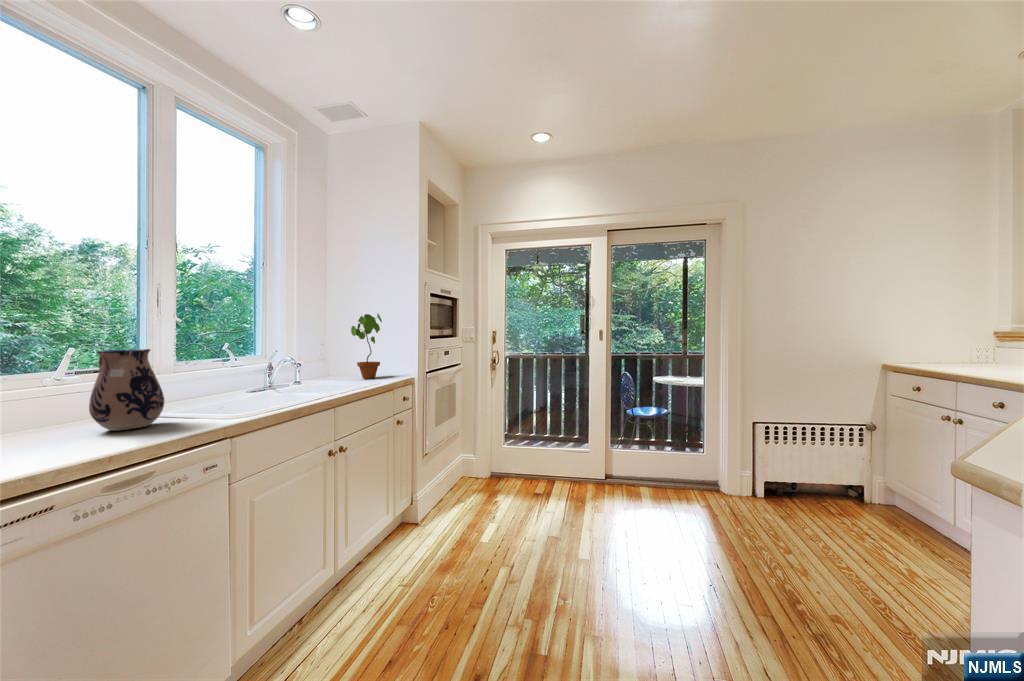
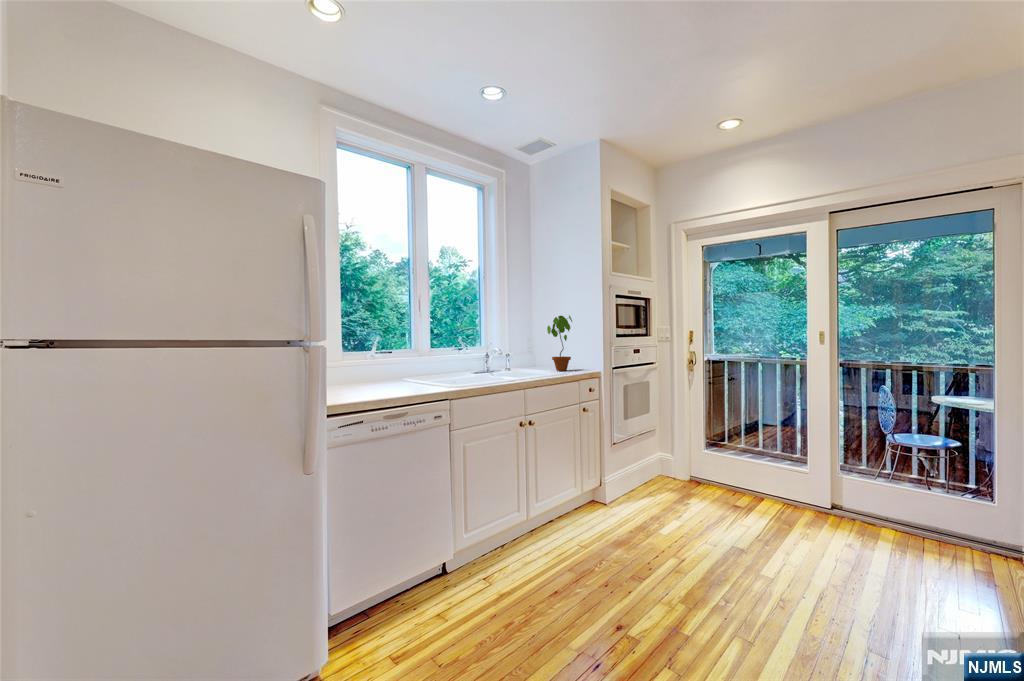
ceramic pitcher: present [89,349,164,431] -> none [381,339,417,388]

